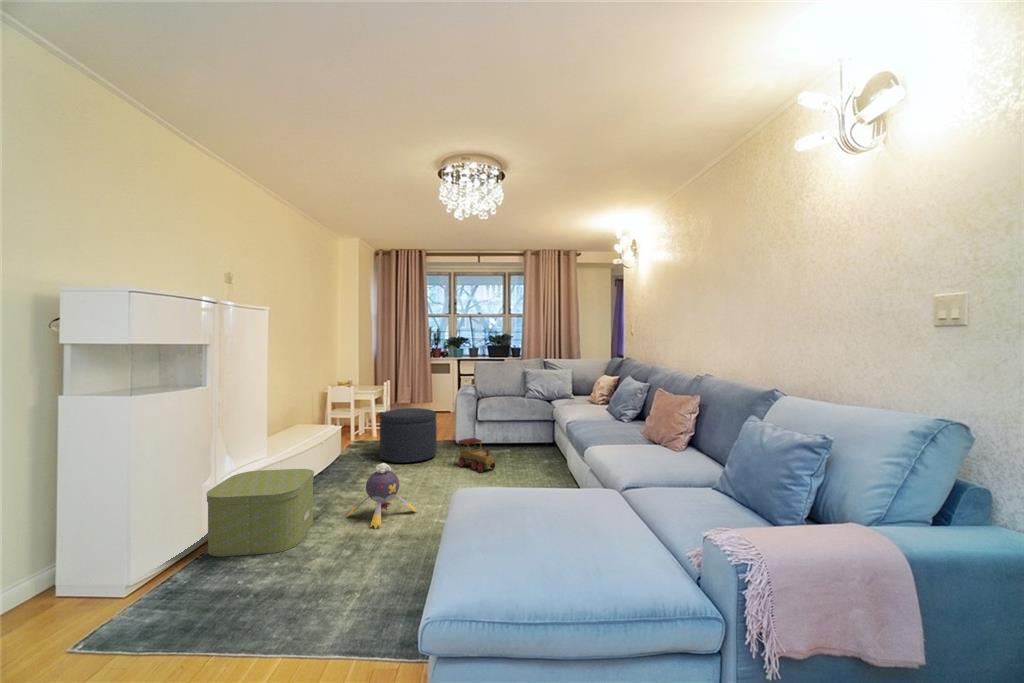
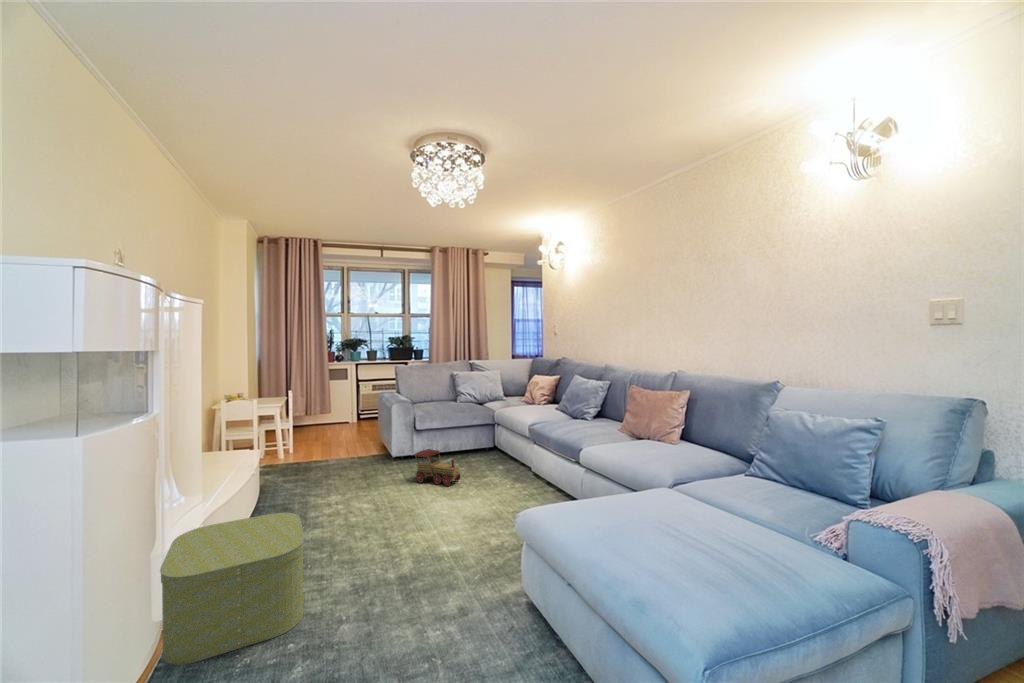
ottoman: present [380,408,437,463] -> none [310,421,380,488]
plush toy: present [347,463,417,529] -> none [337,491,421,574]

